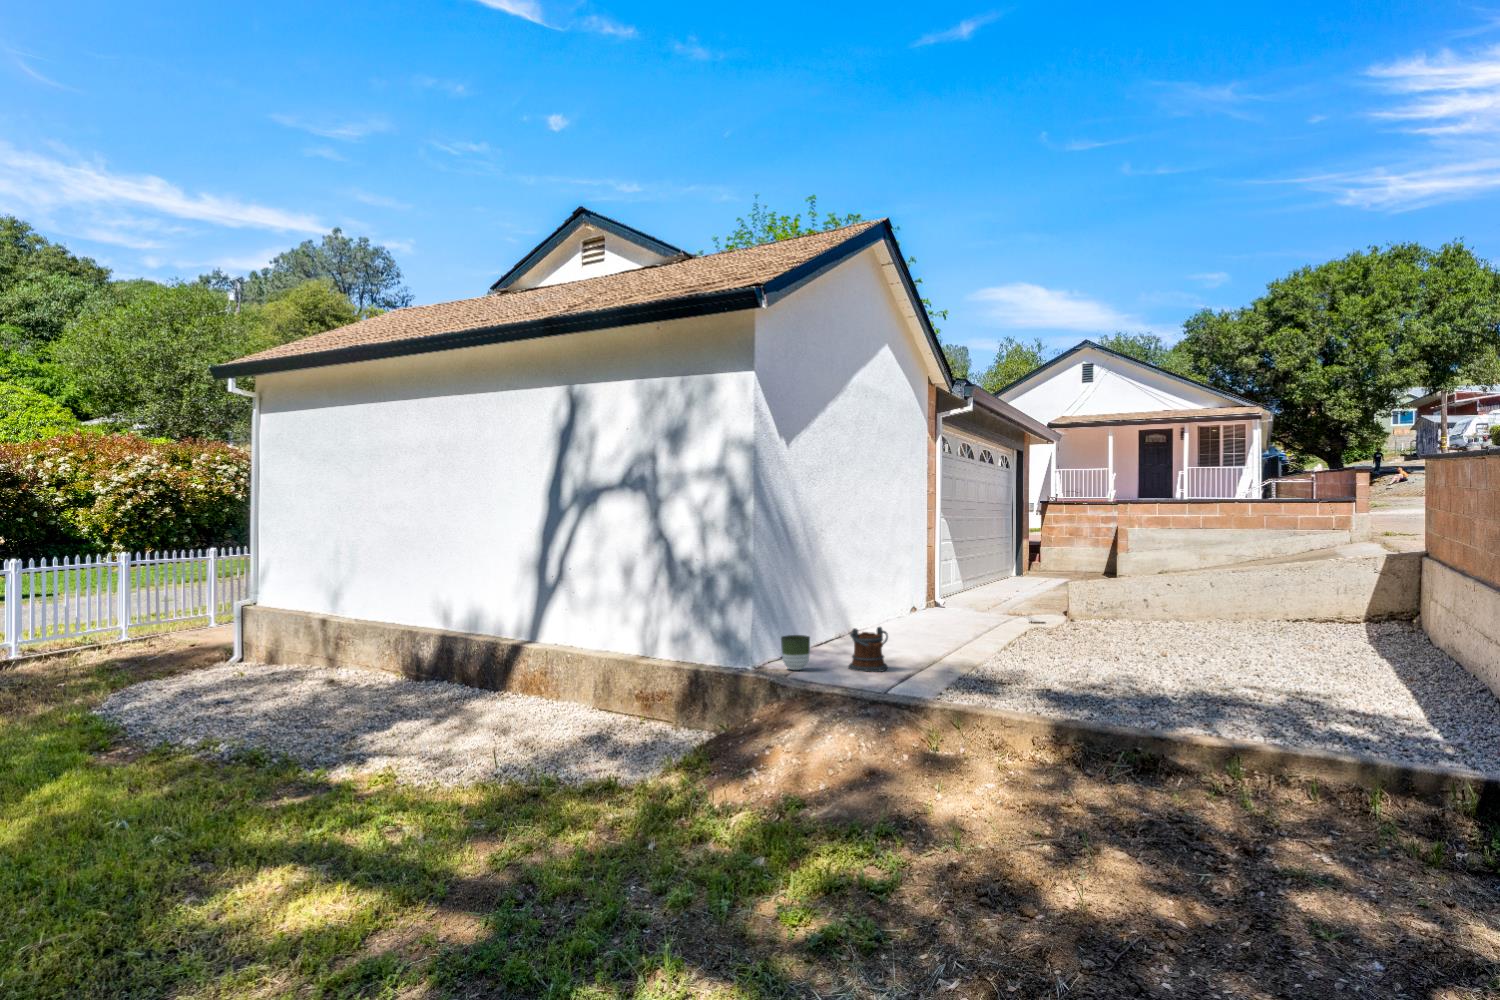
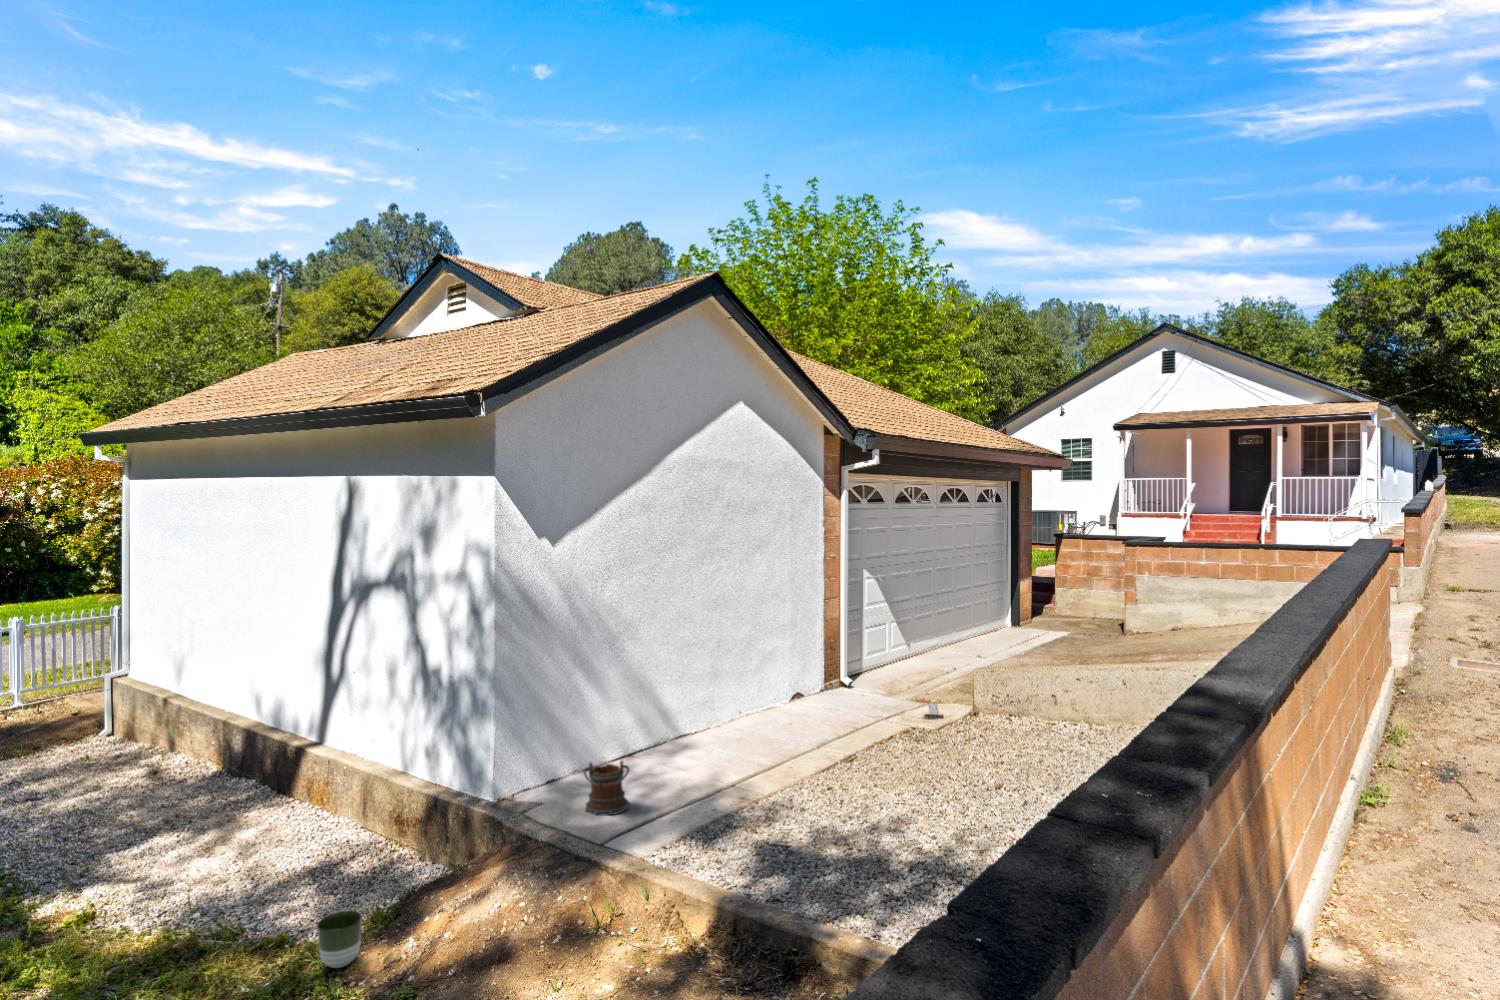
planter: present [781,635,810,670] -> present [317,911,362,968]

